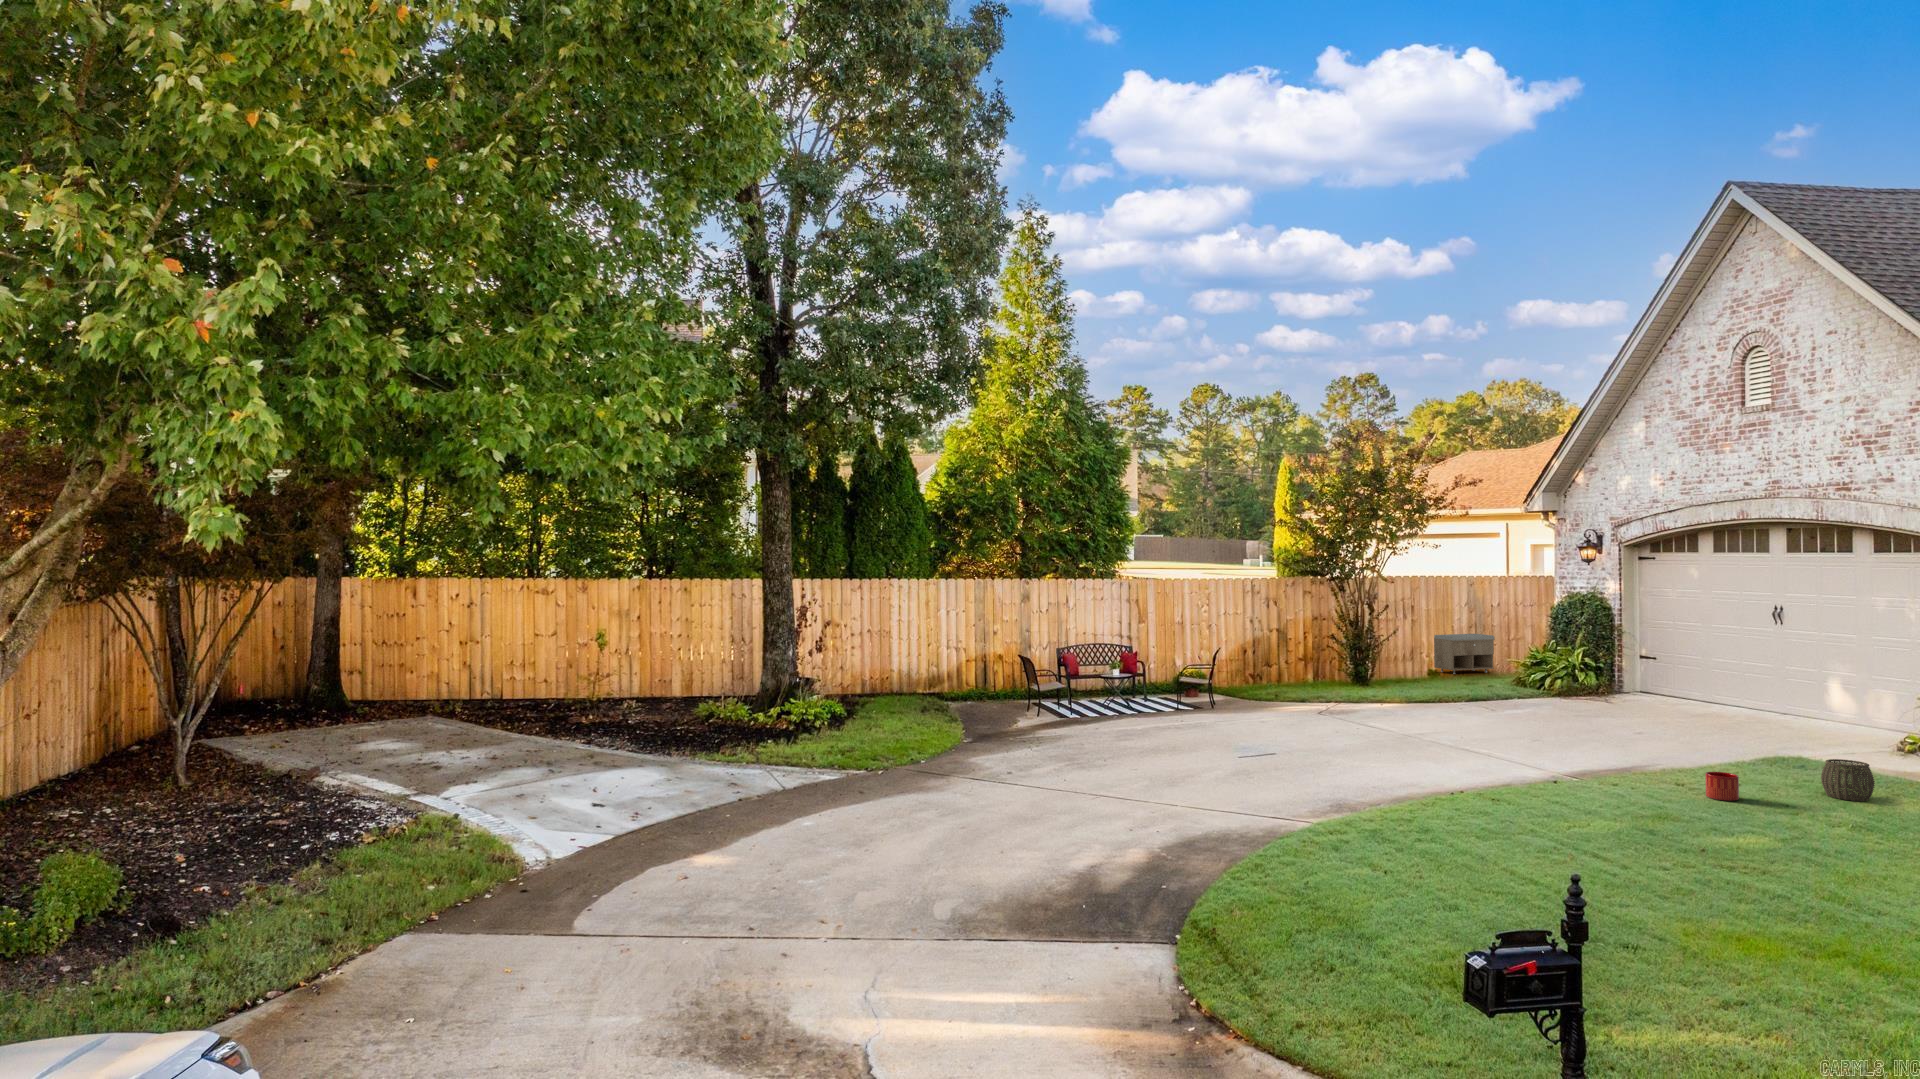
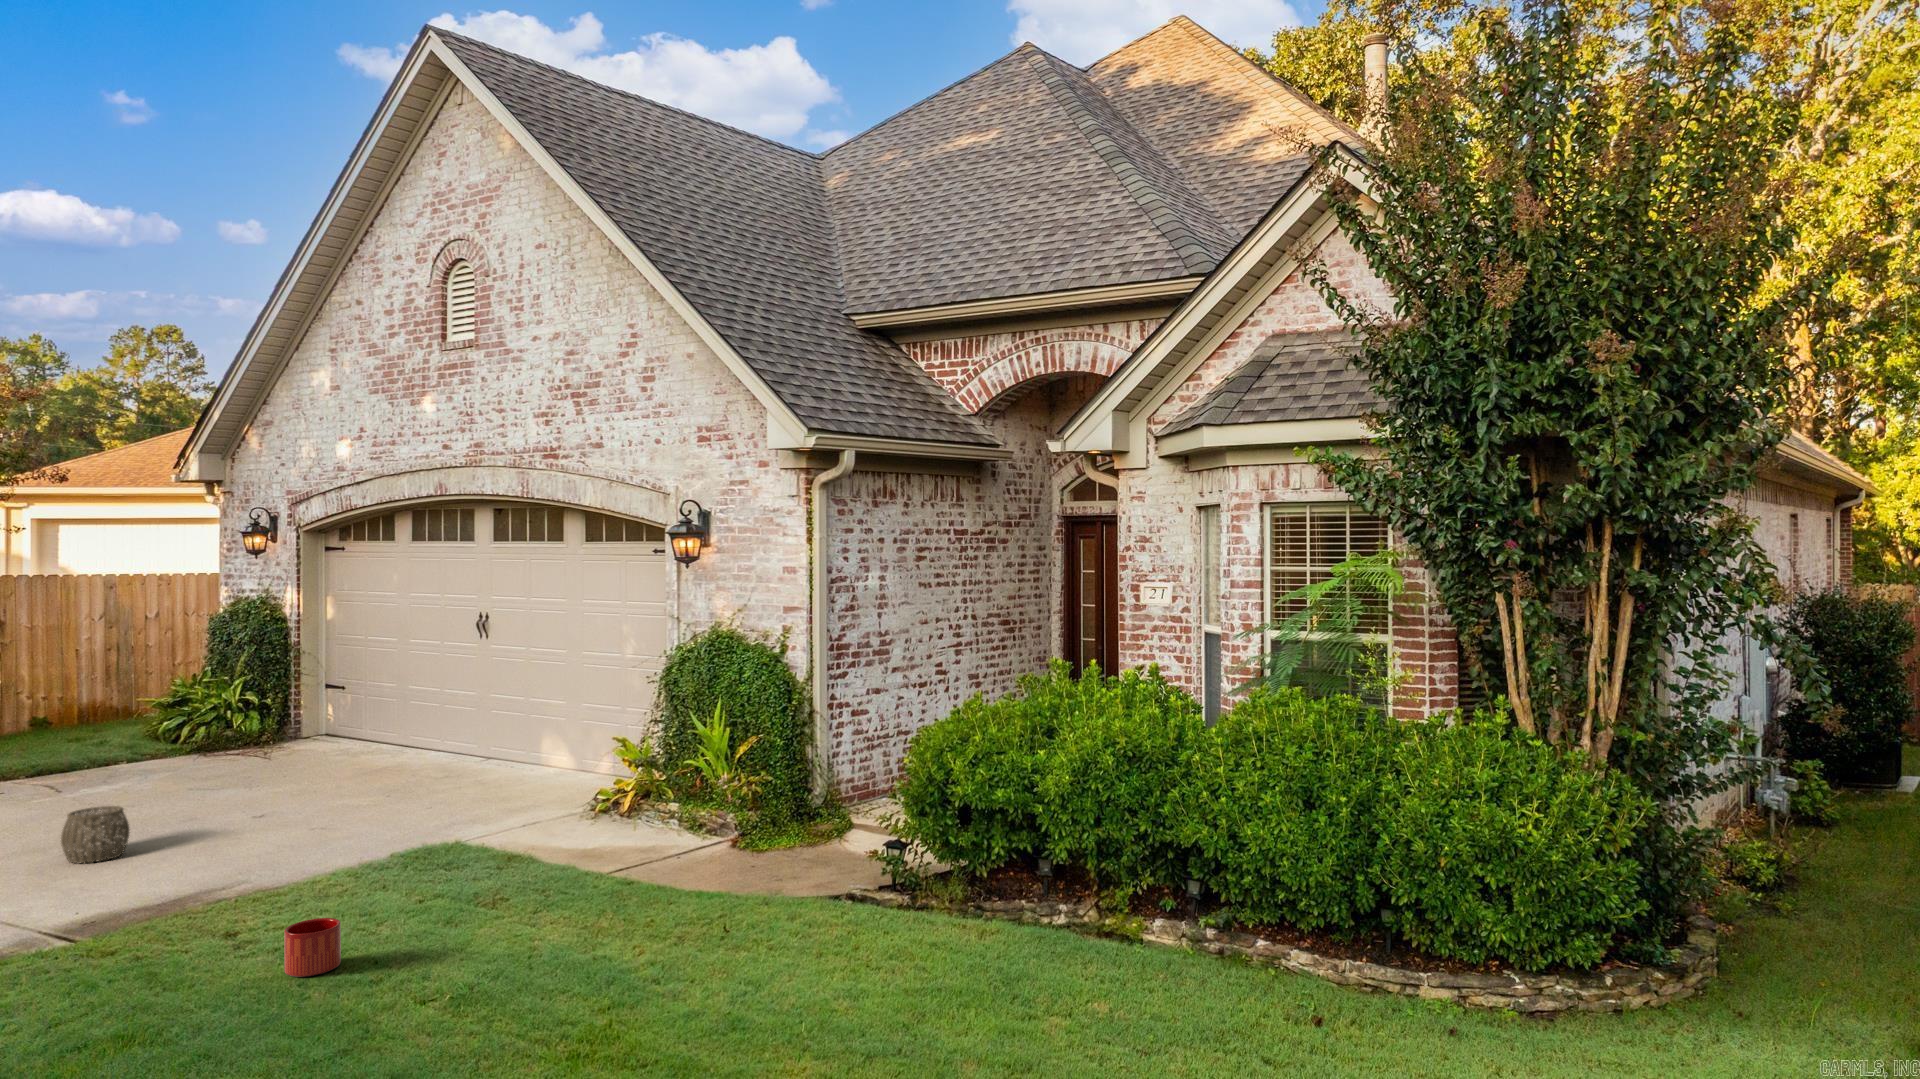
storage bench: present [1434,634,1495,674] -> none [11,670,124,740]
woven basket: present [1821,759,1875,801] -> present [61,806,130,864]

